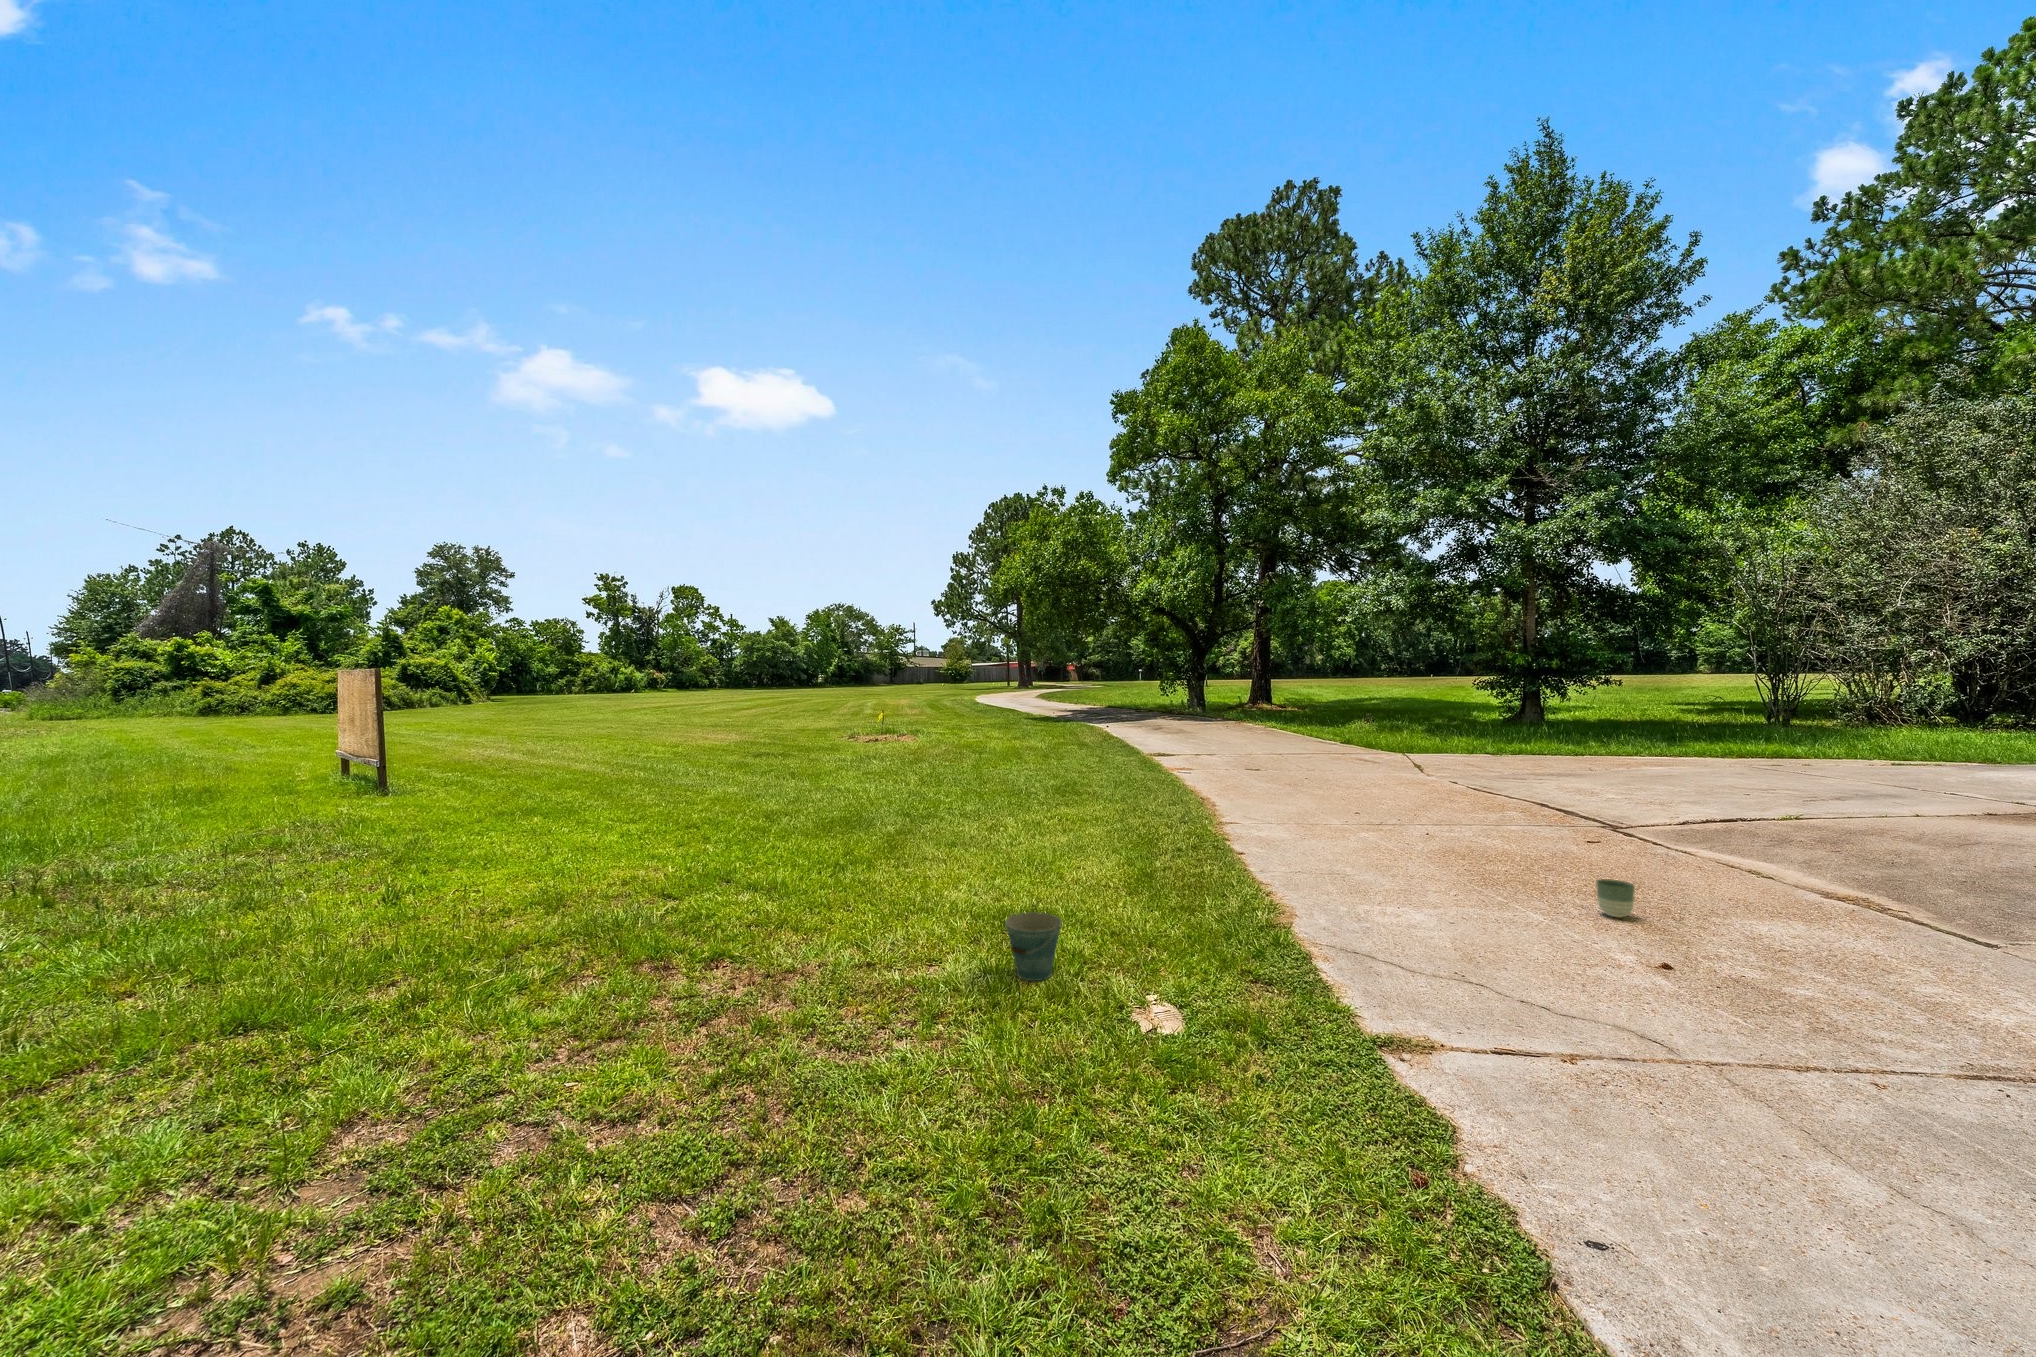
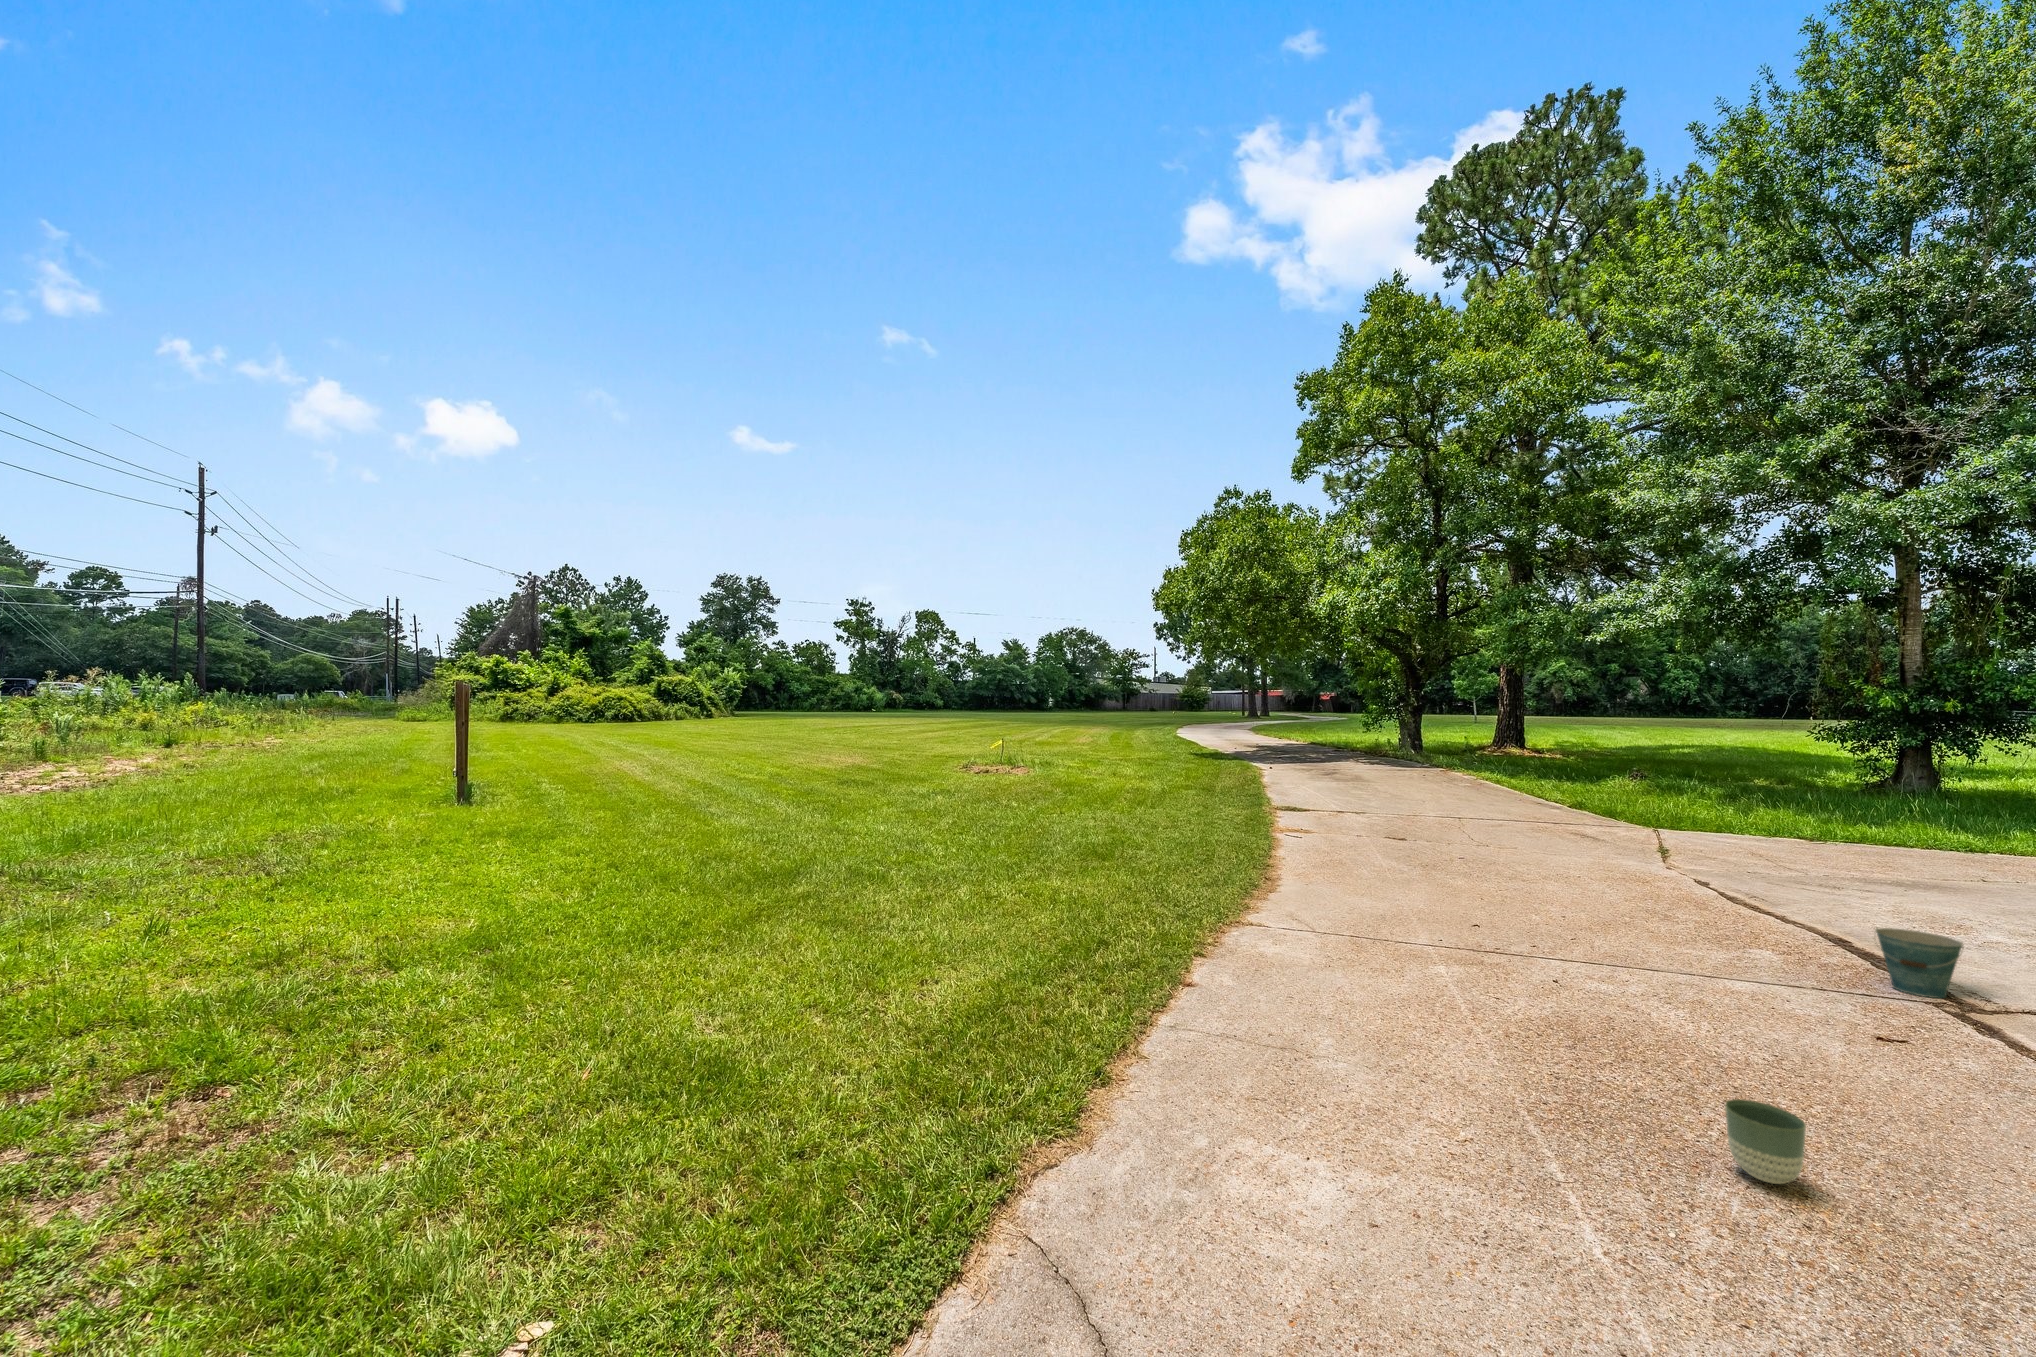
bucket: present [1006,912,1062,981] -> present [1874,928,1963,998]

